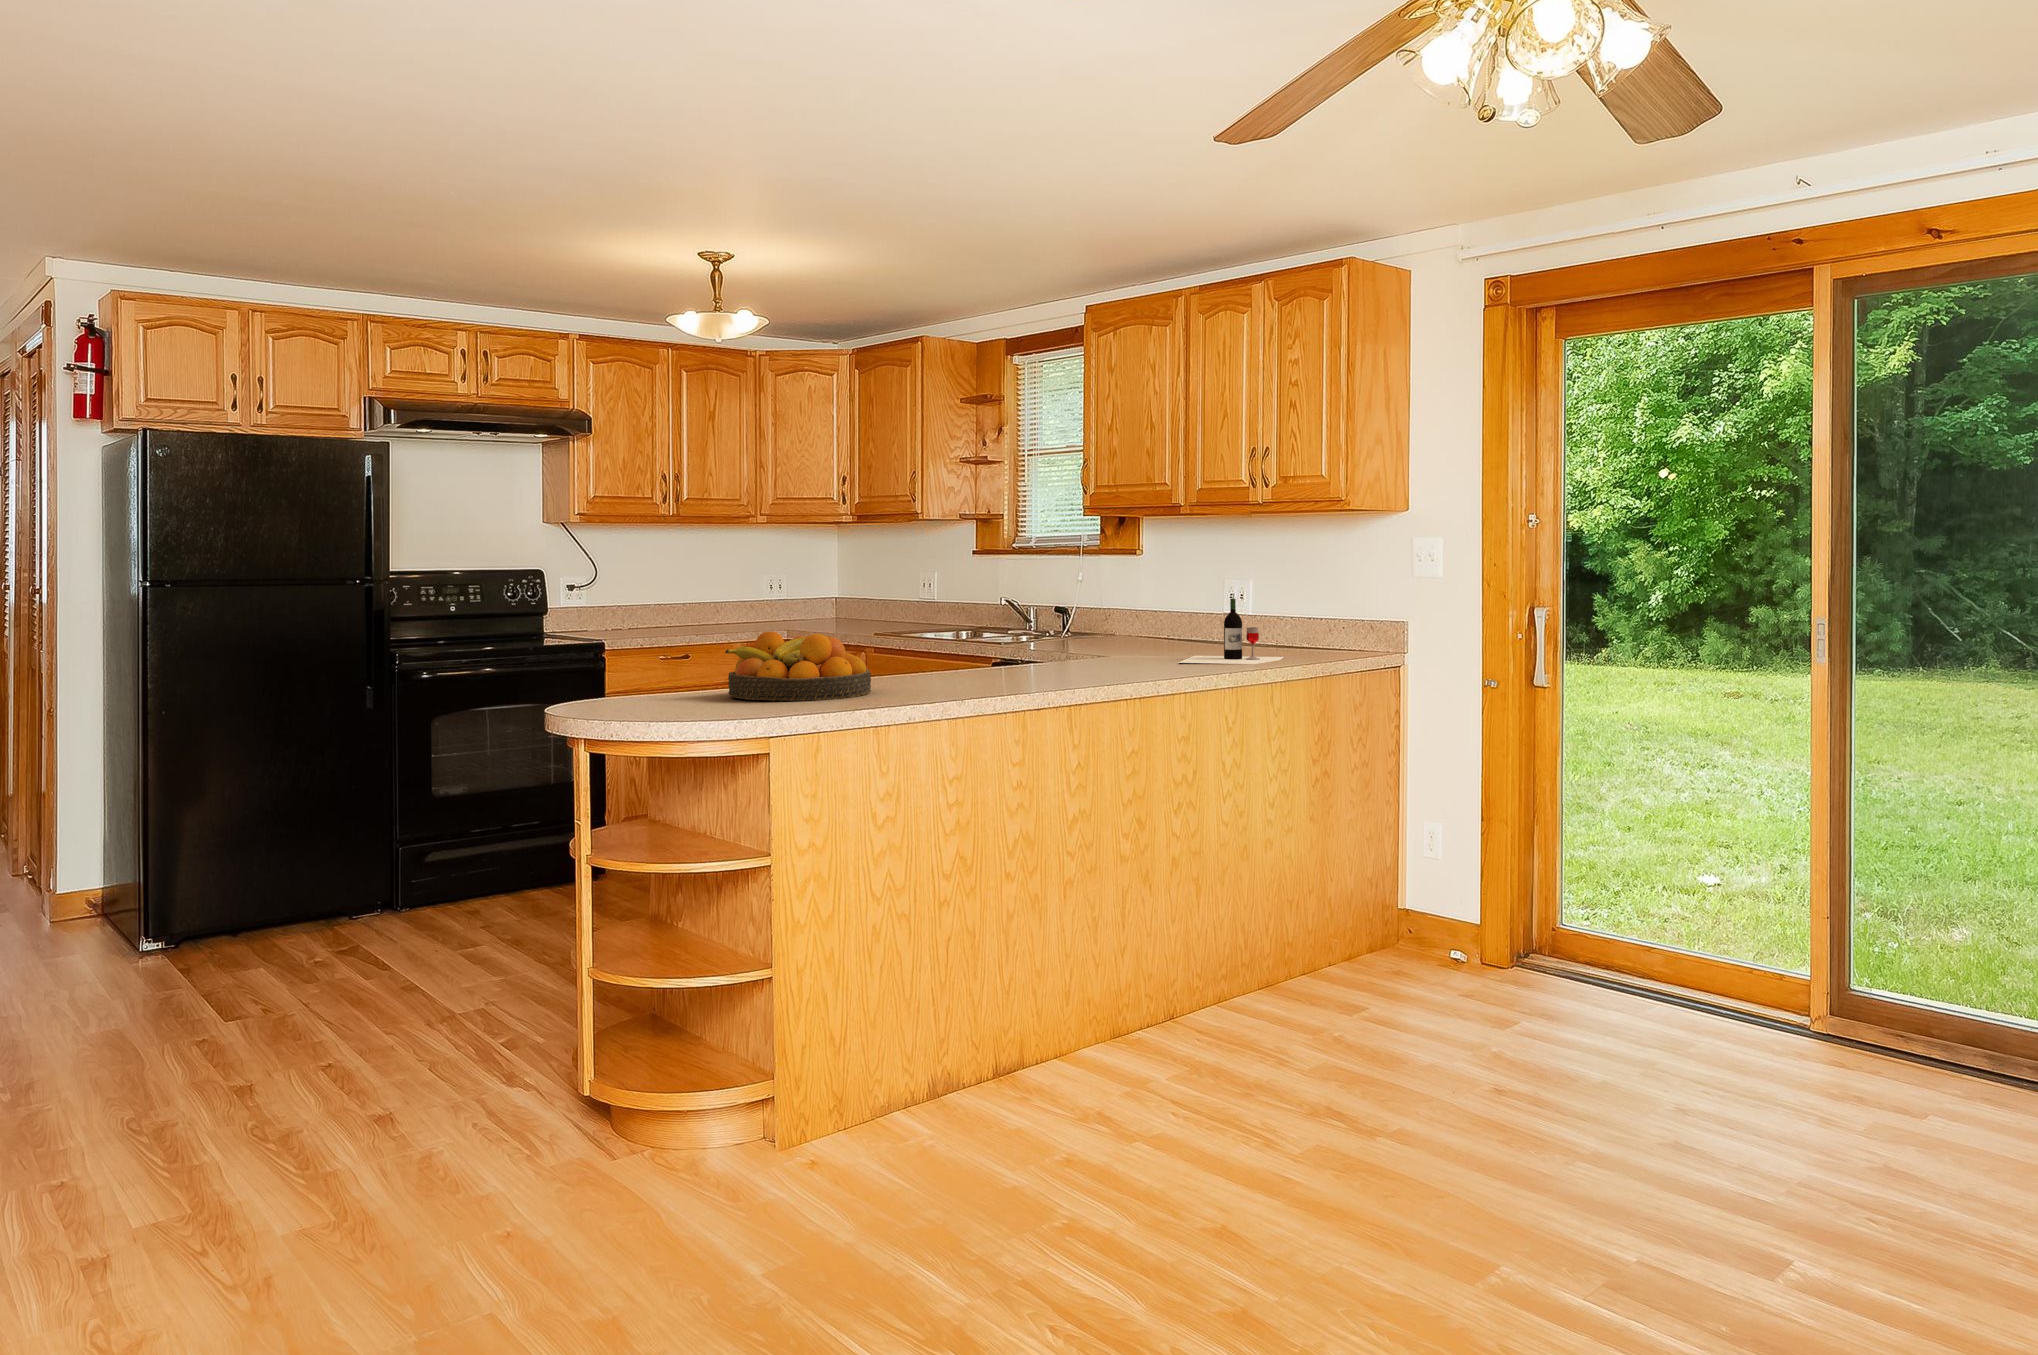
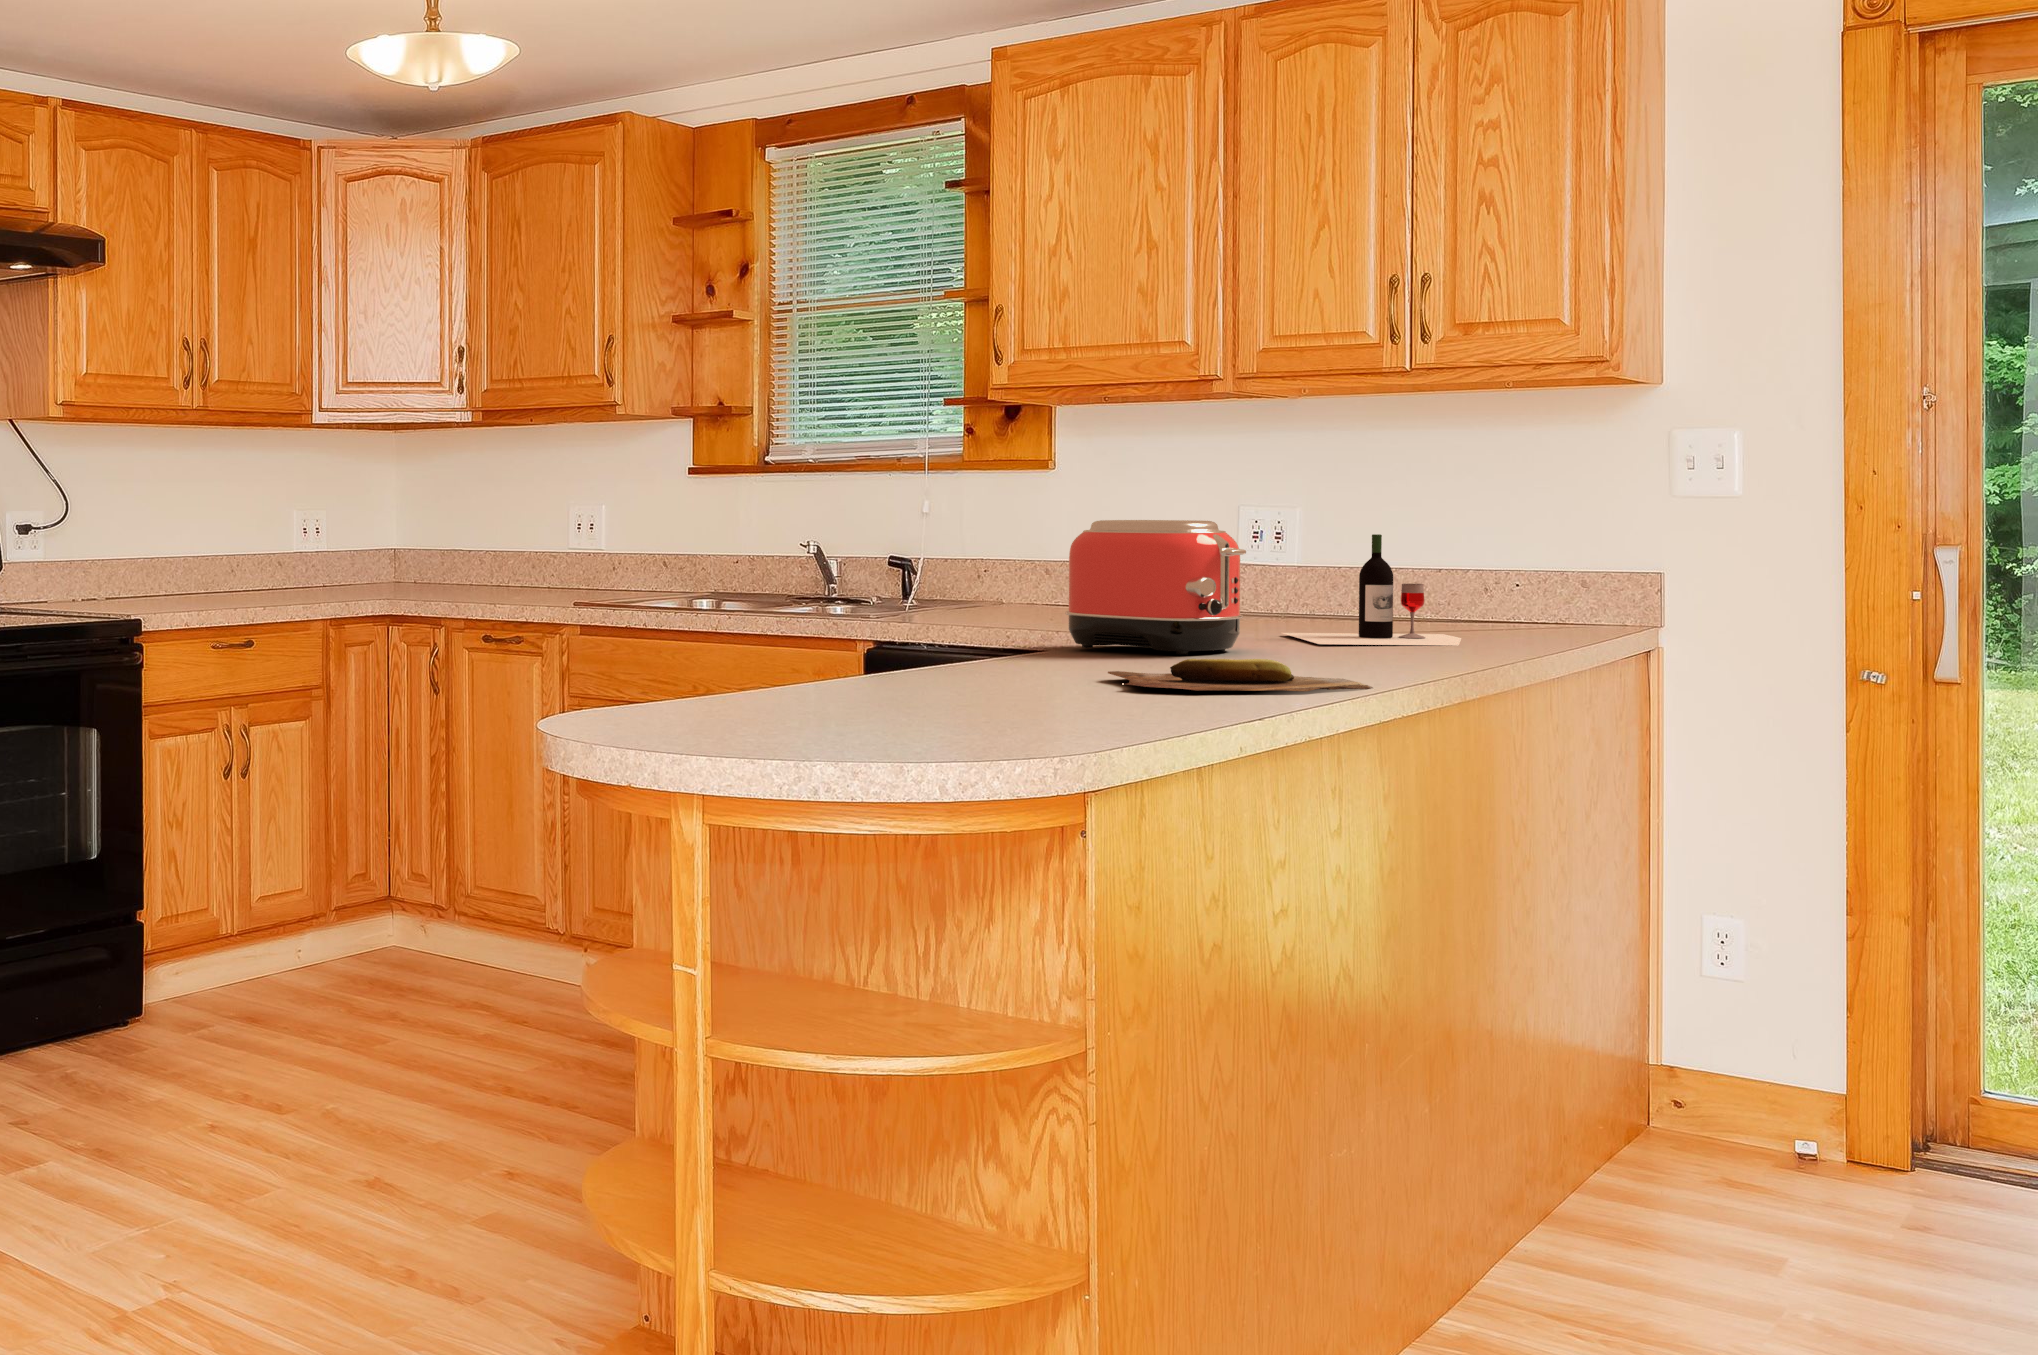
toaster: none [1033,590,1123,669] -> present [1066,520,1246,655]
fruit bowl: present [725,631,871,701] -> none [784,587,1053,717]
cutting board: none [939,671,1078,689] -> present [1108,659,1372,691]

